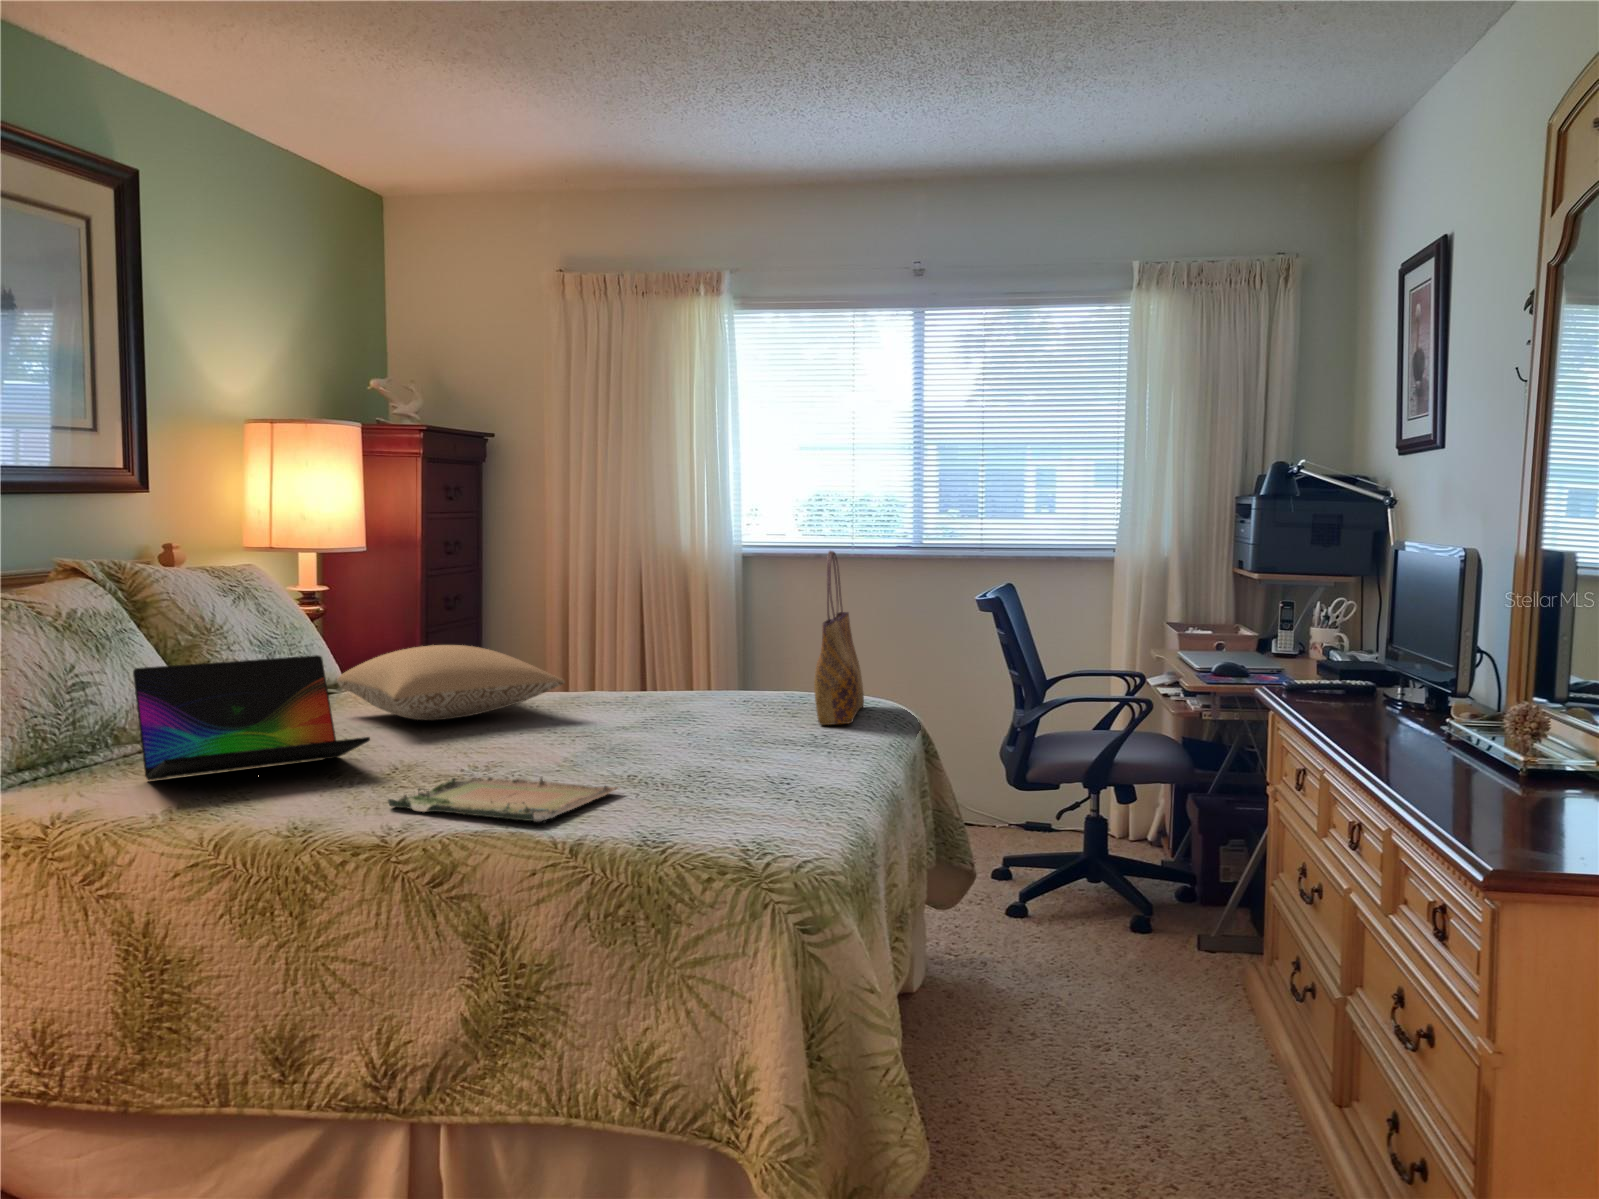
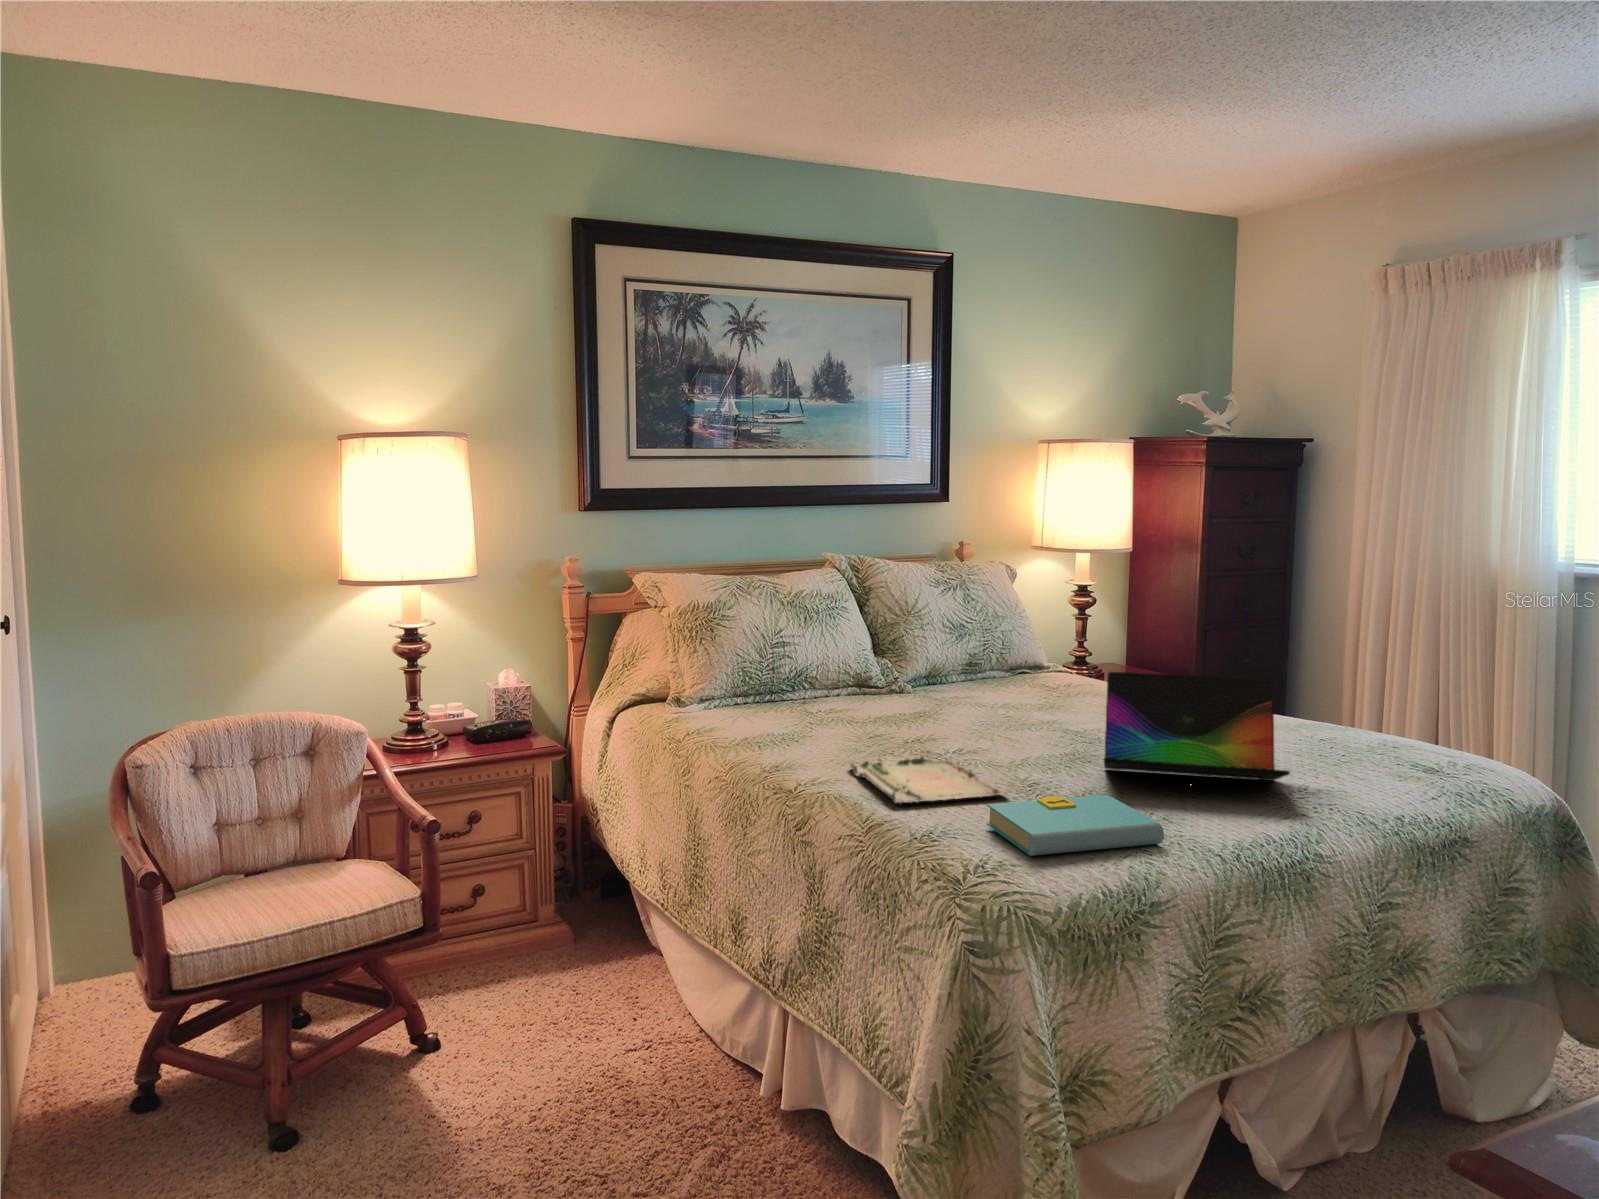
tote bag: present [814,551,864,725] -> none [1347,591,1466,788]
pillow: present [337,645,565,720] -> none [976,644,1136,709]
laptop: present [133,655,370,780] -> present [1104,672,1290,781]
book: none [668,763,826,827] -> present [986,795,1164,856]

